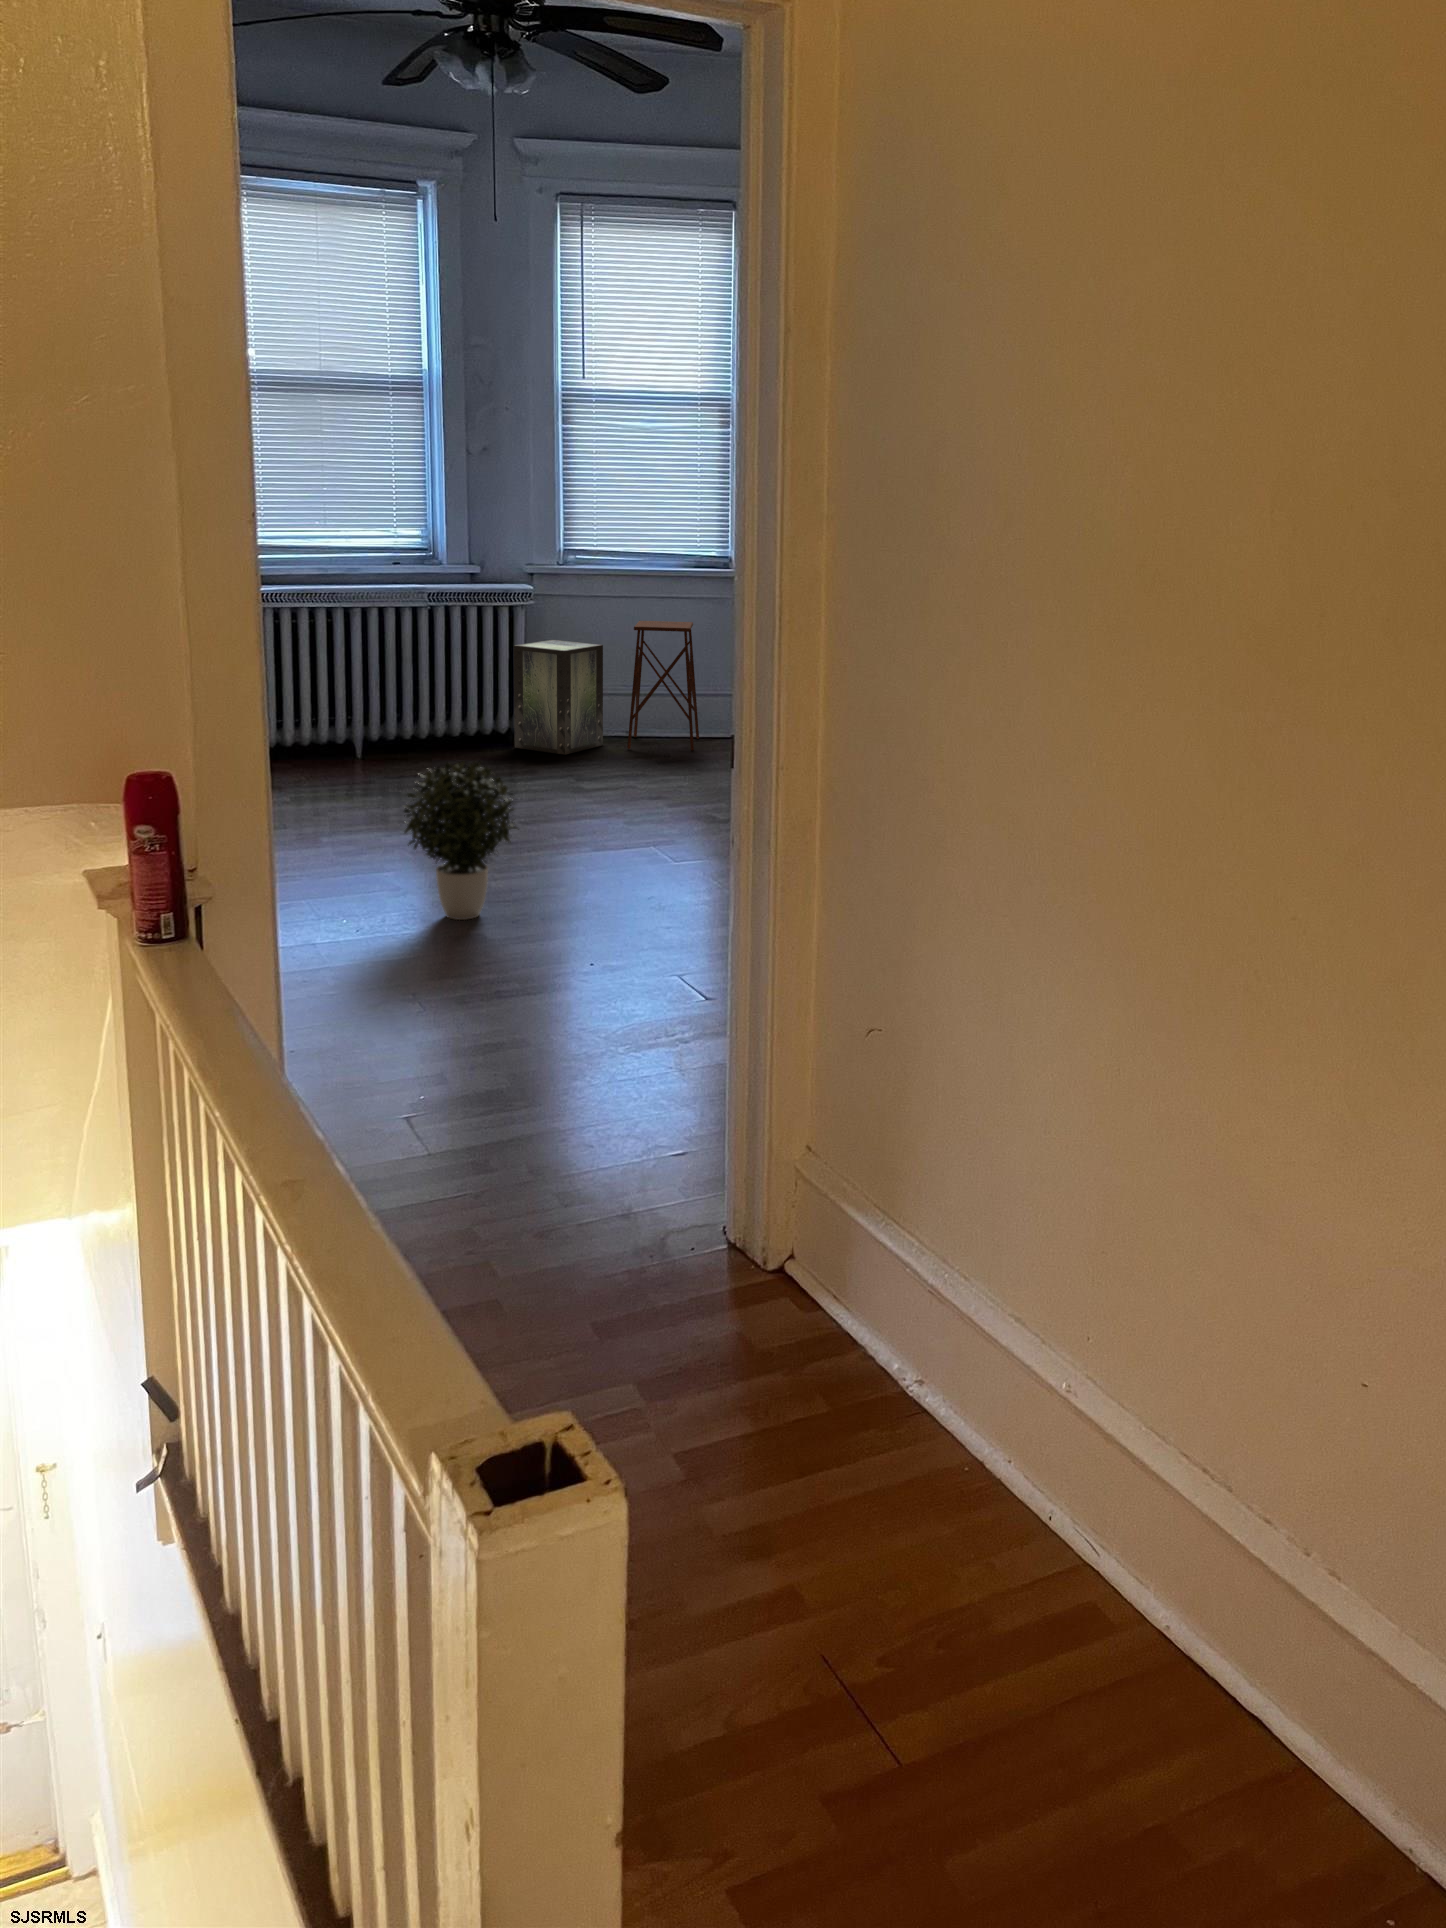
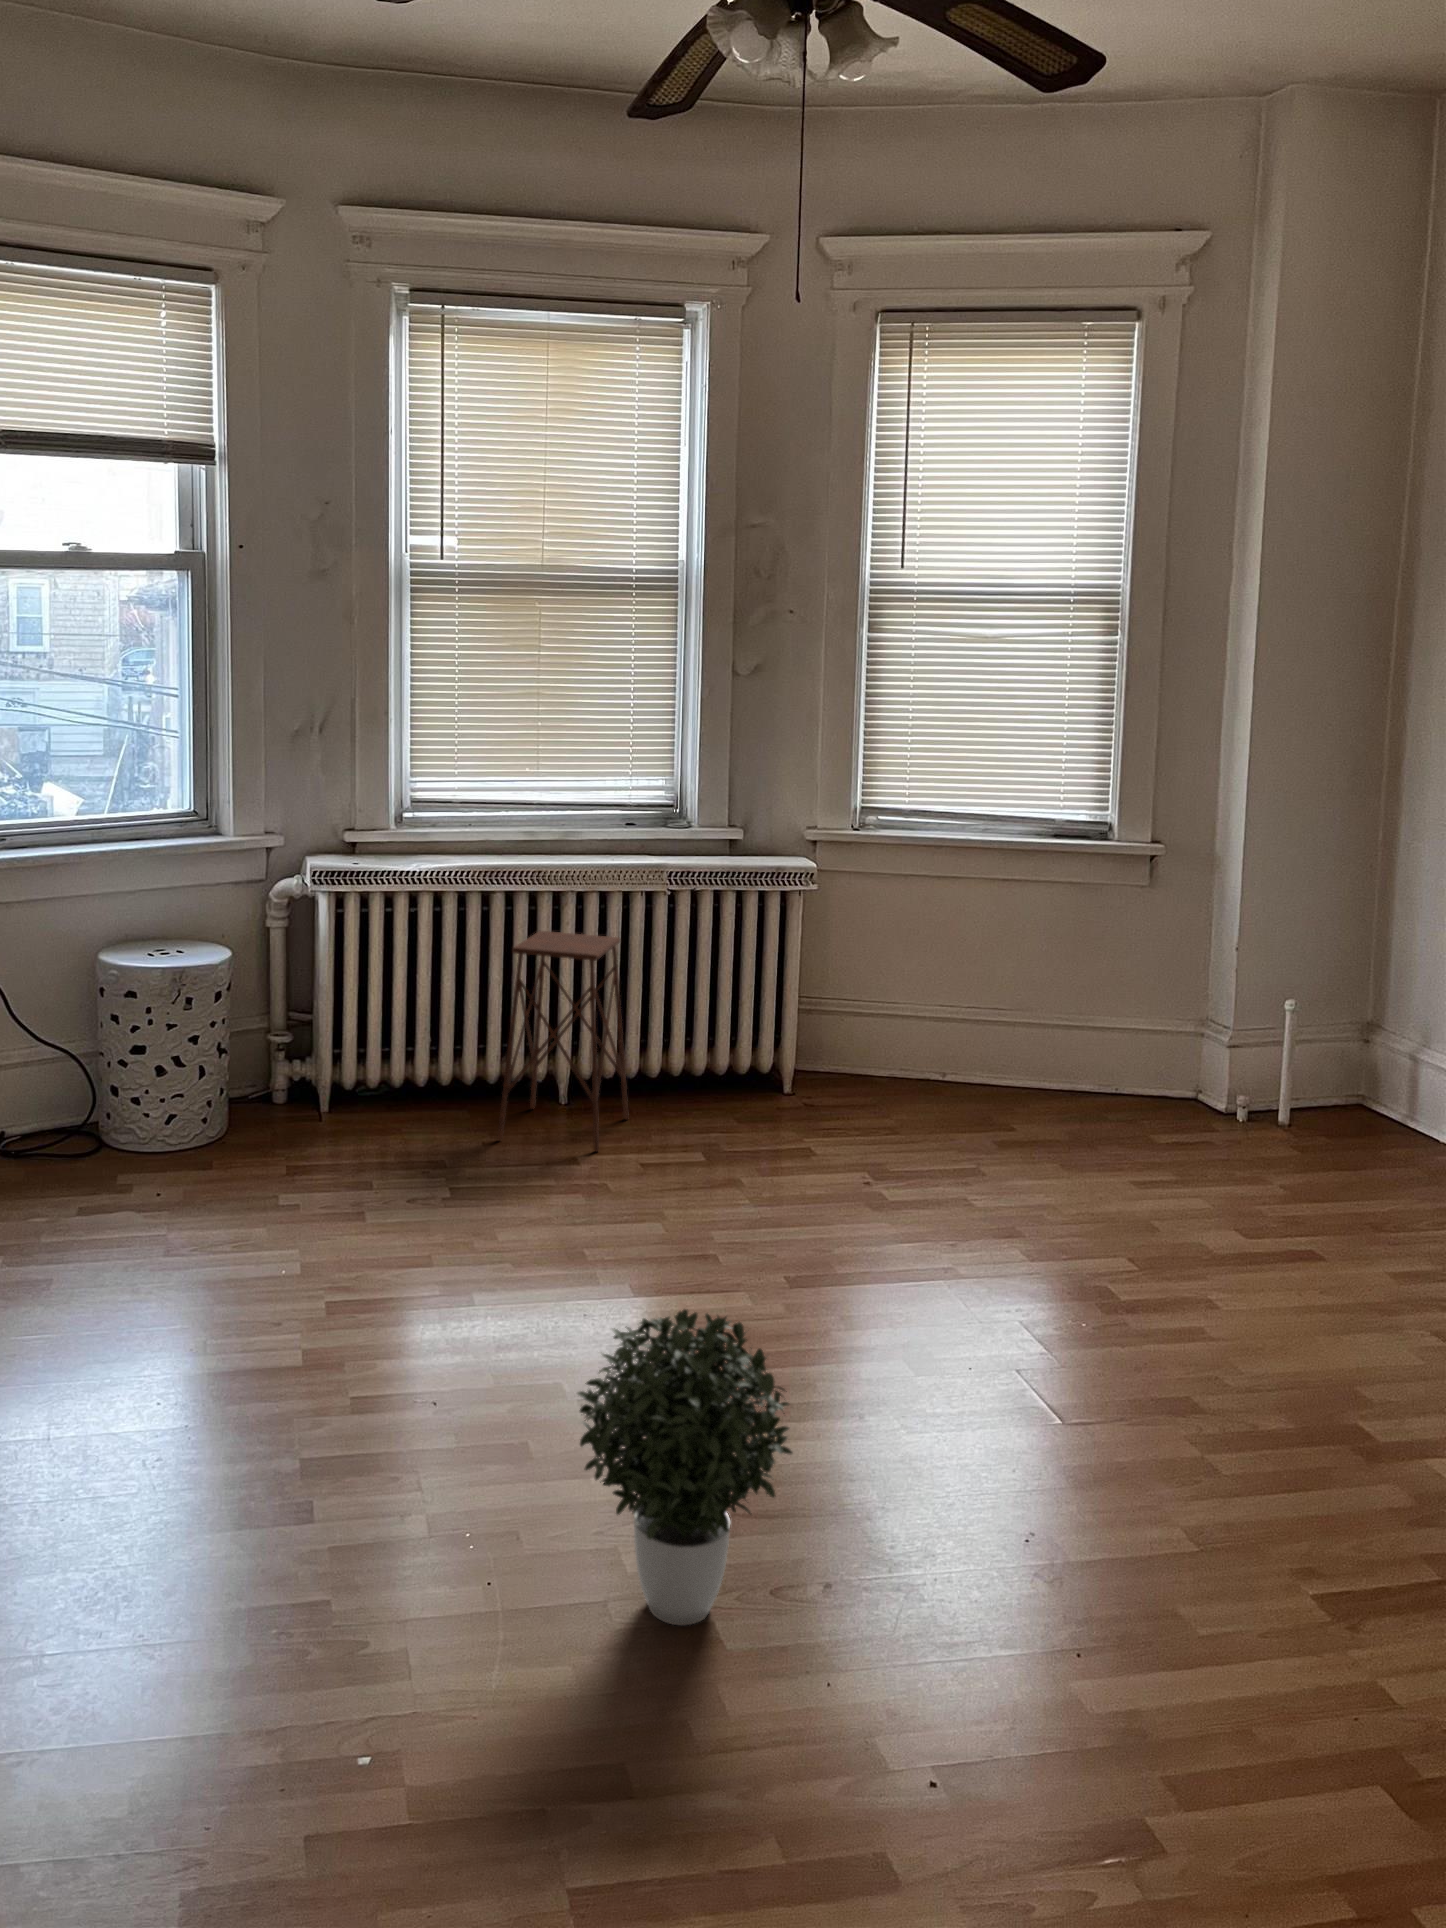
side table: present [627,621,699,751] -> present [498,931,629,1152]
storage box: present [514,640,603,755] -> none [779,937,915,1118]

